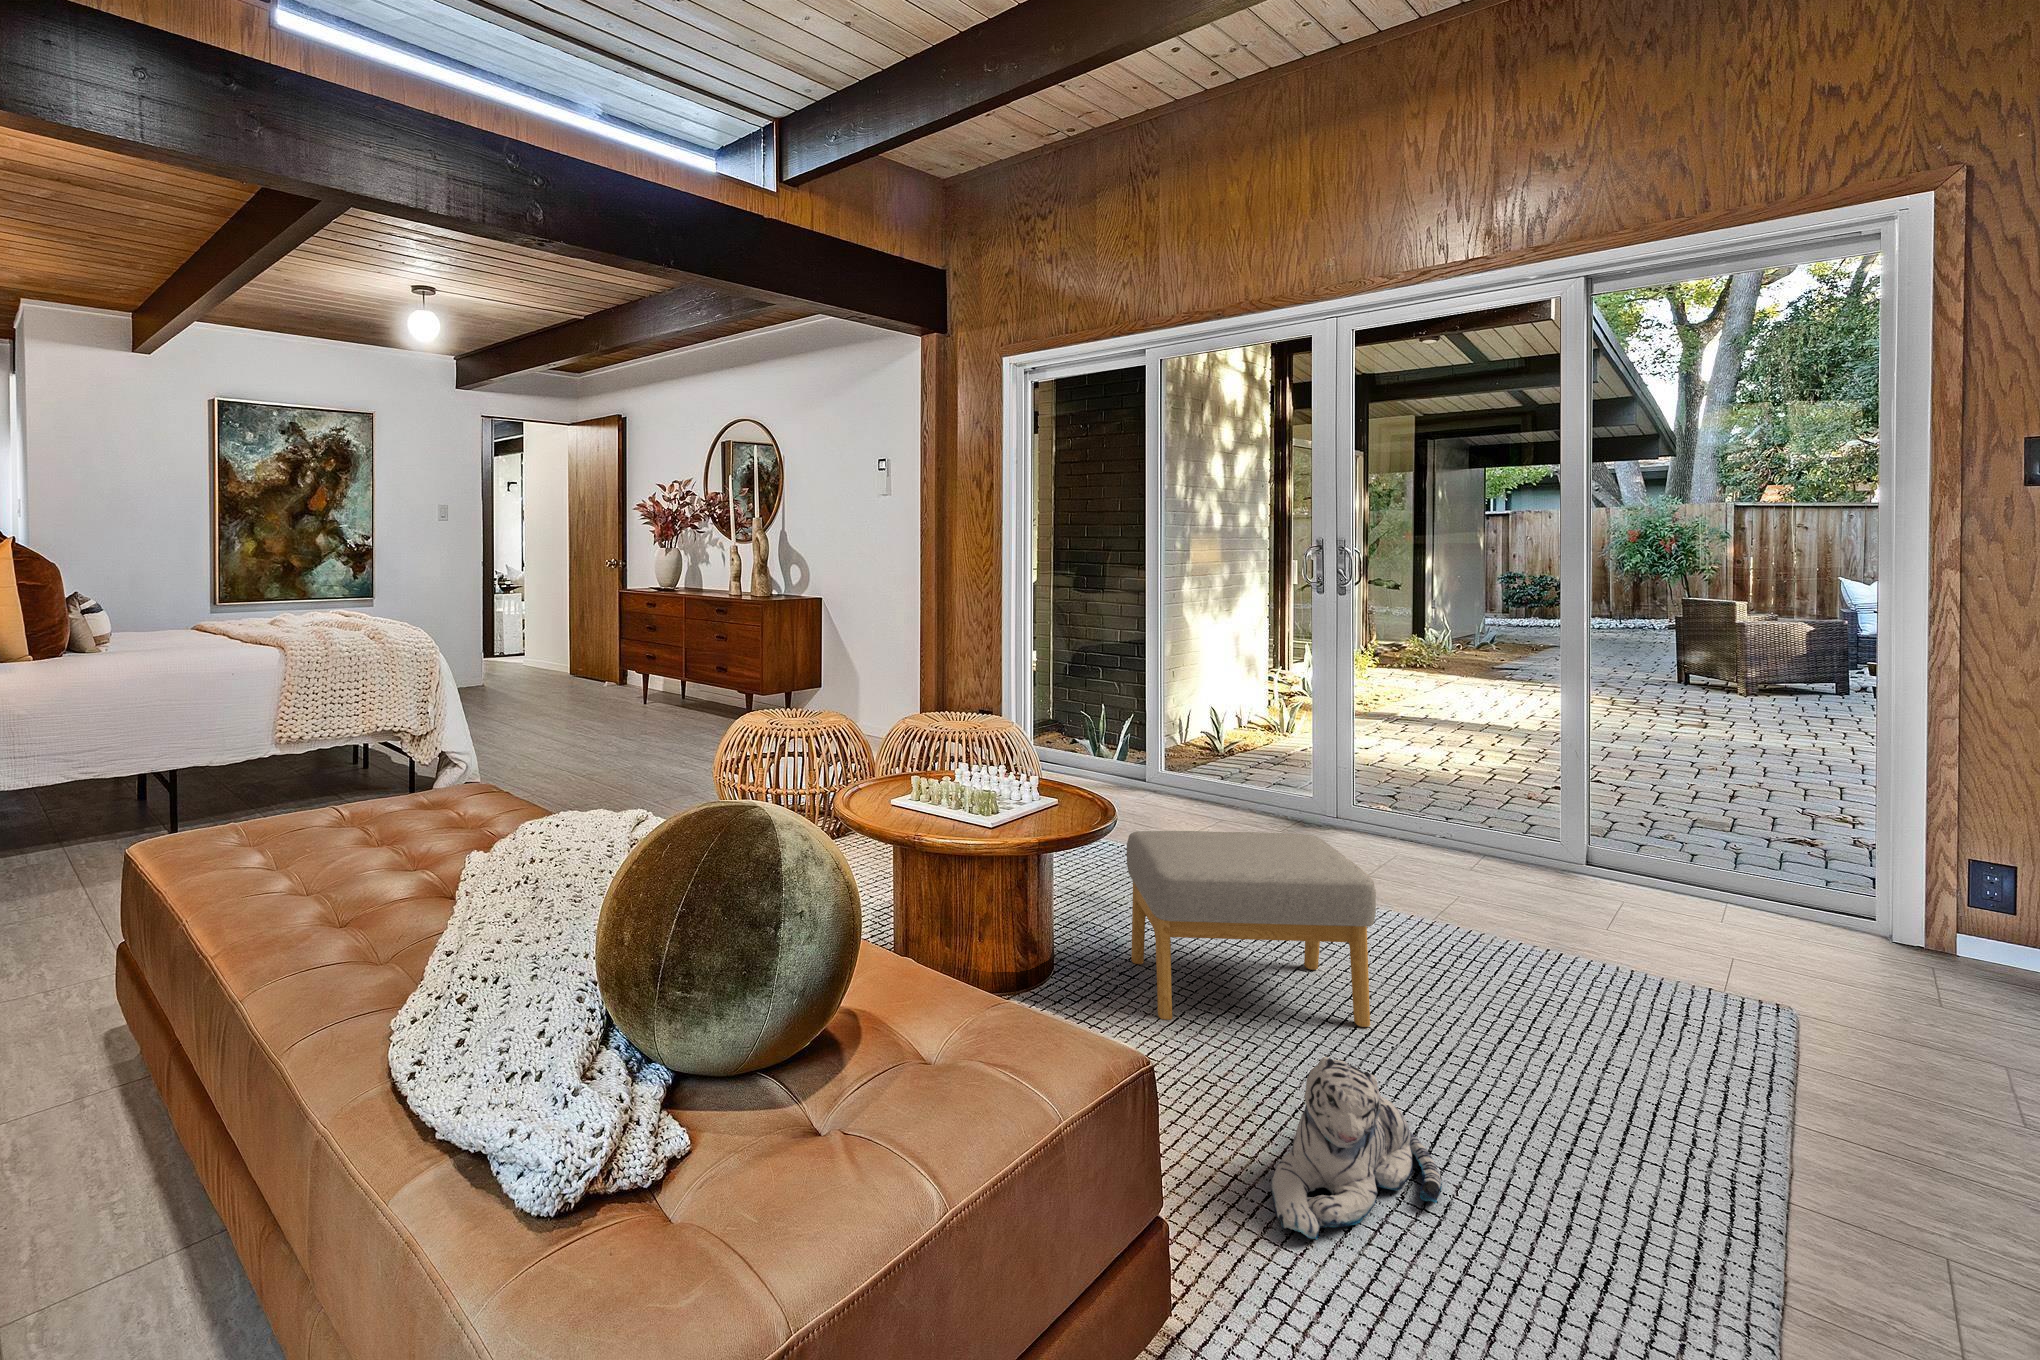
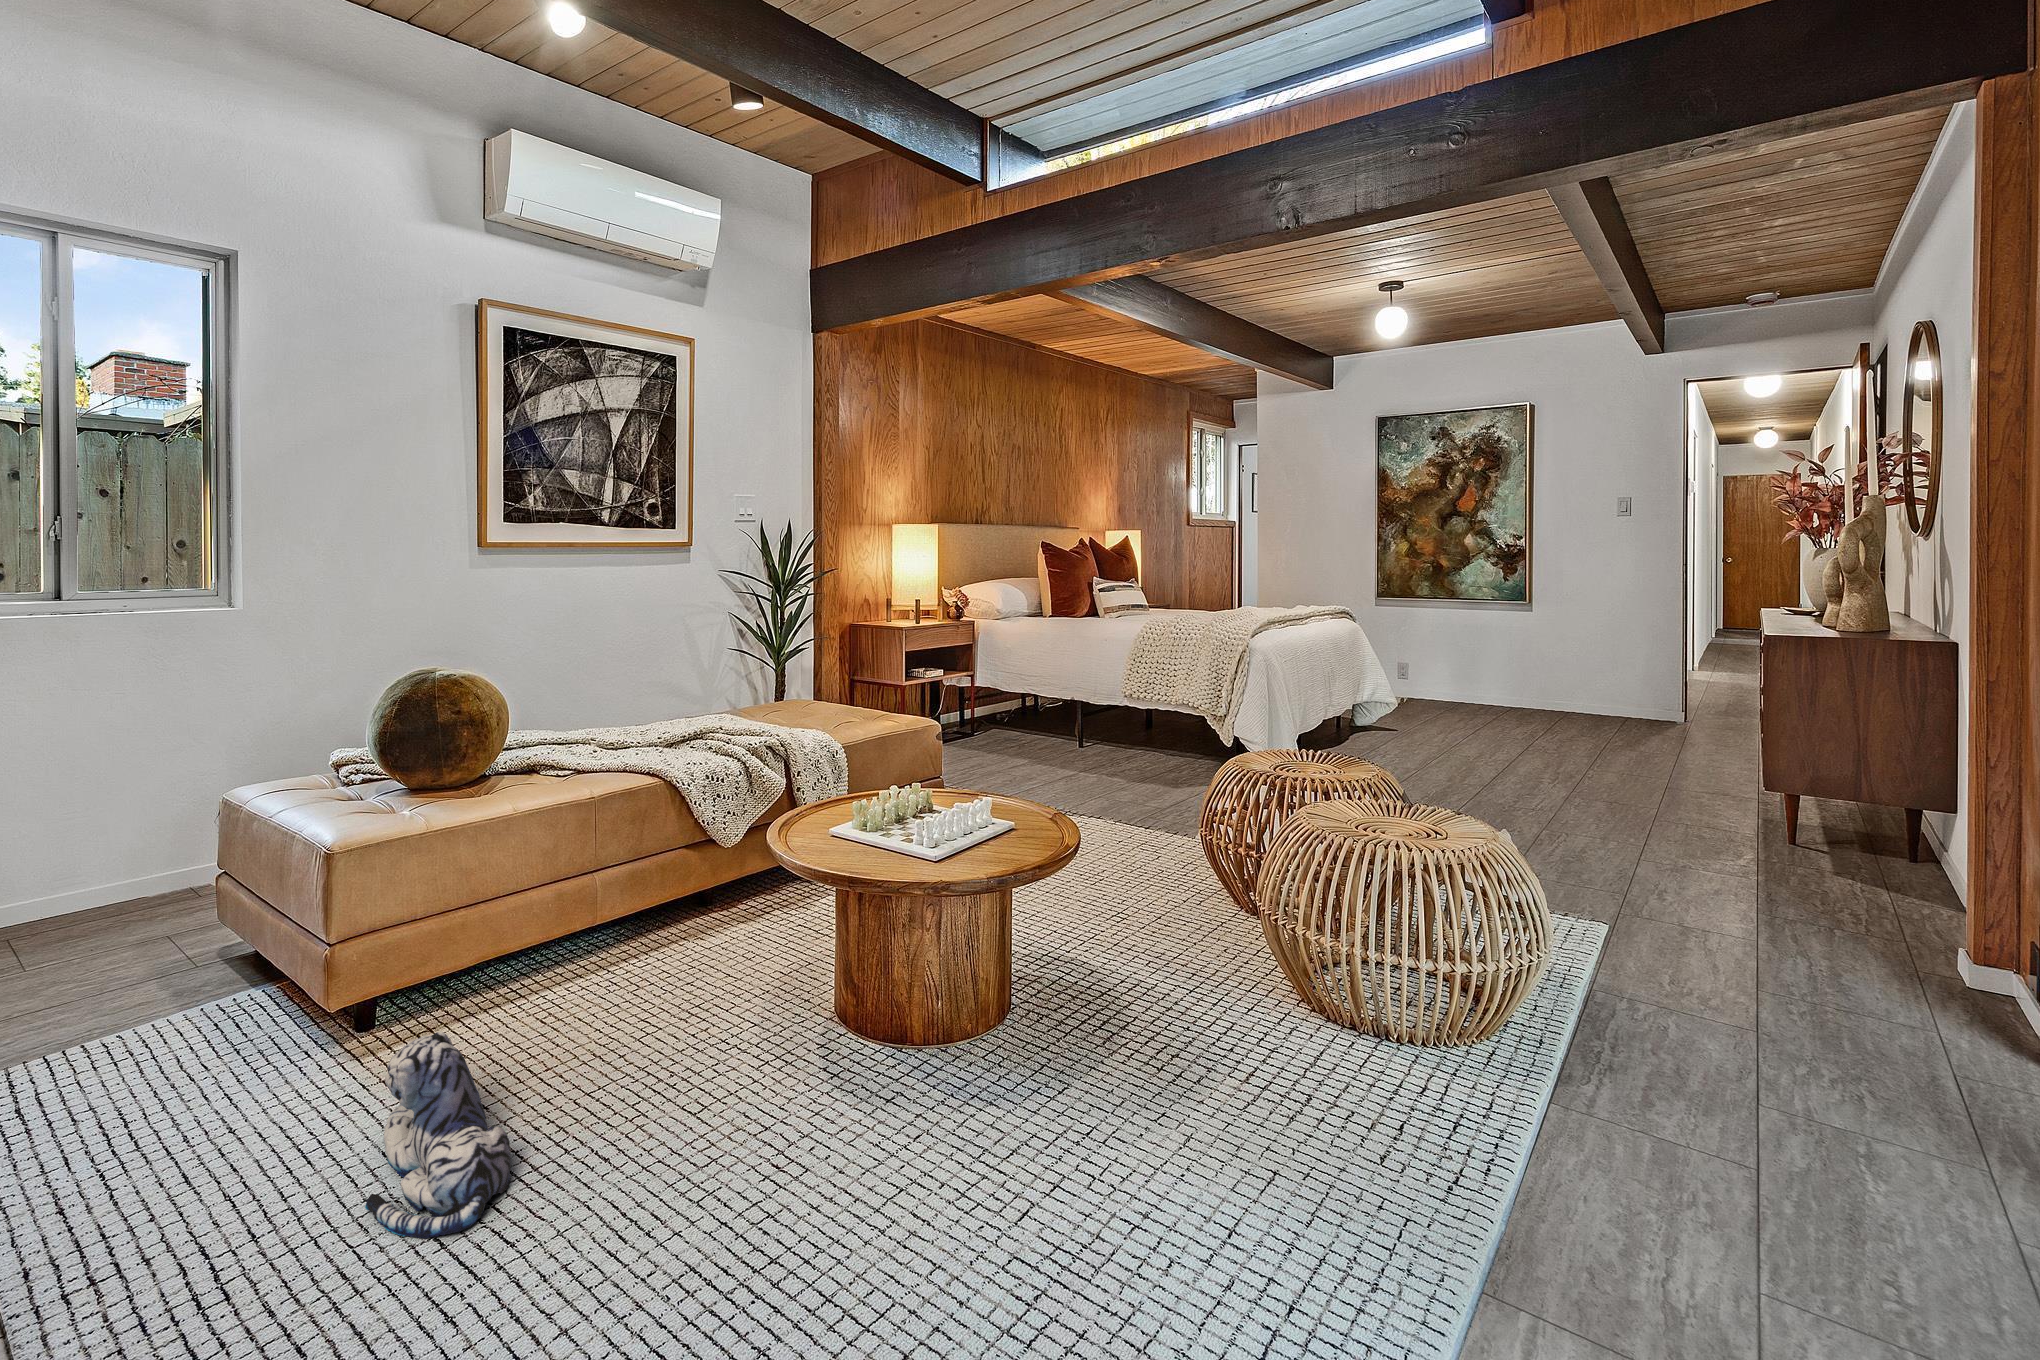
footstool: present [1127,831,1376,1027] -> none [713,929,950,1285]

